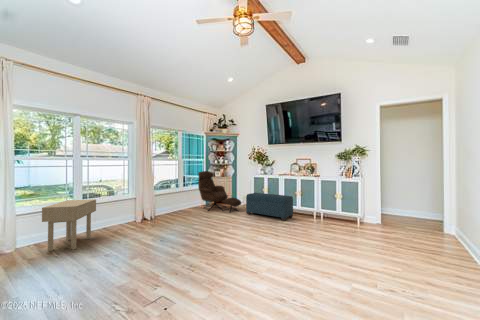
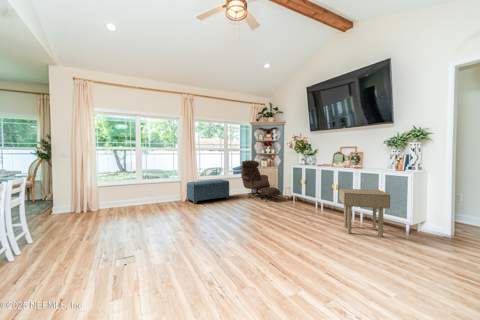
bench: present [246,193,293,221] -> present [187,180,229,204]
side table: present [42,199,96,251] -> present [340,189,390,237]

